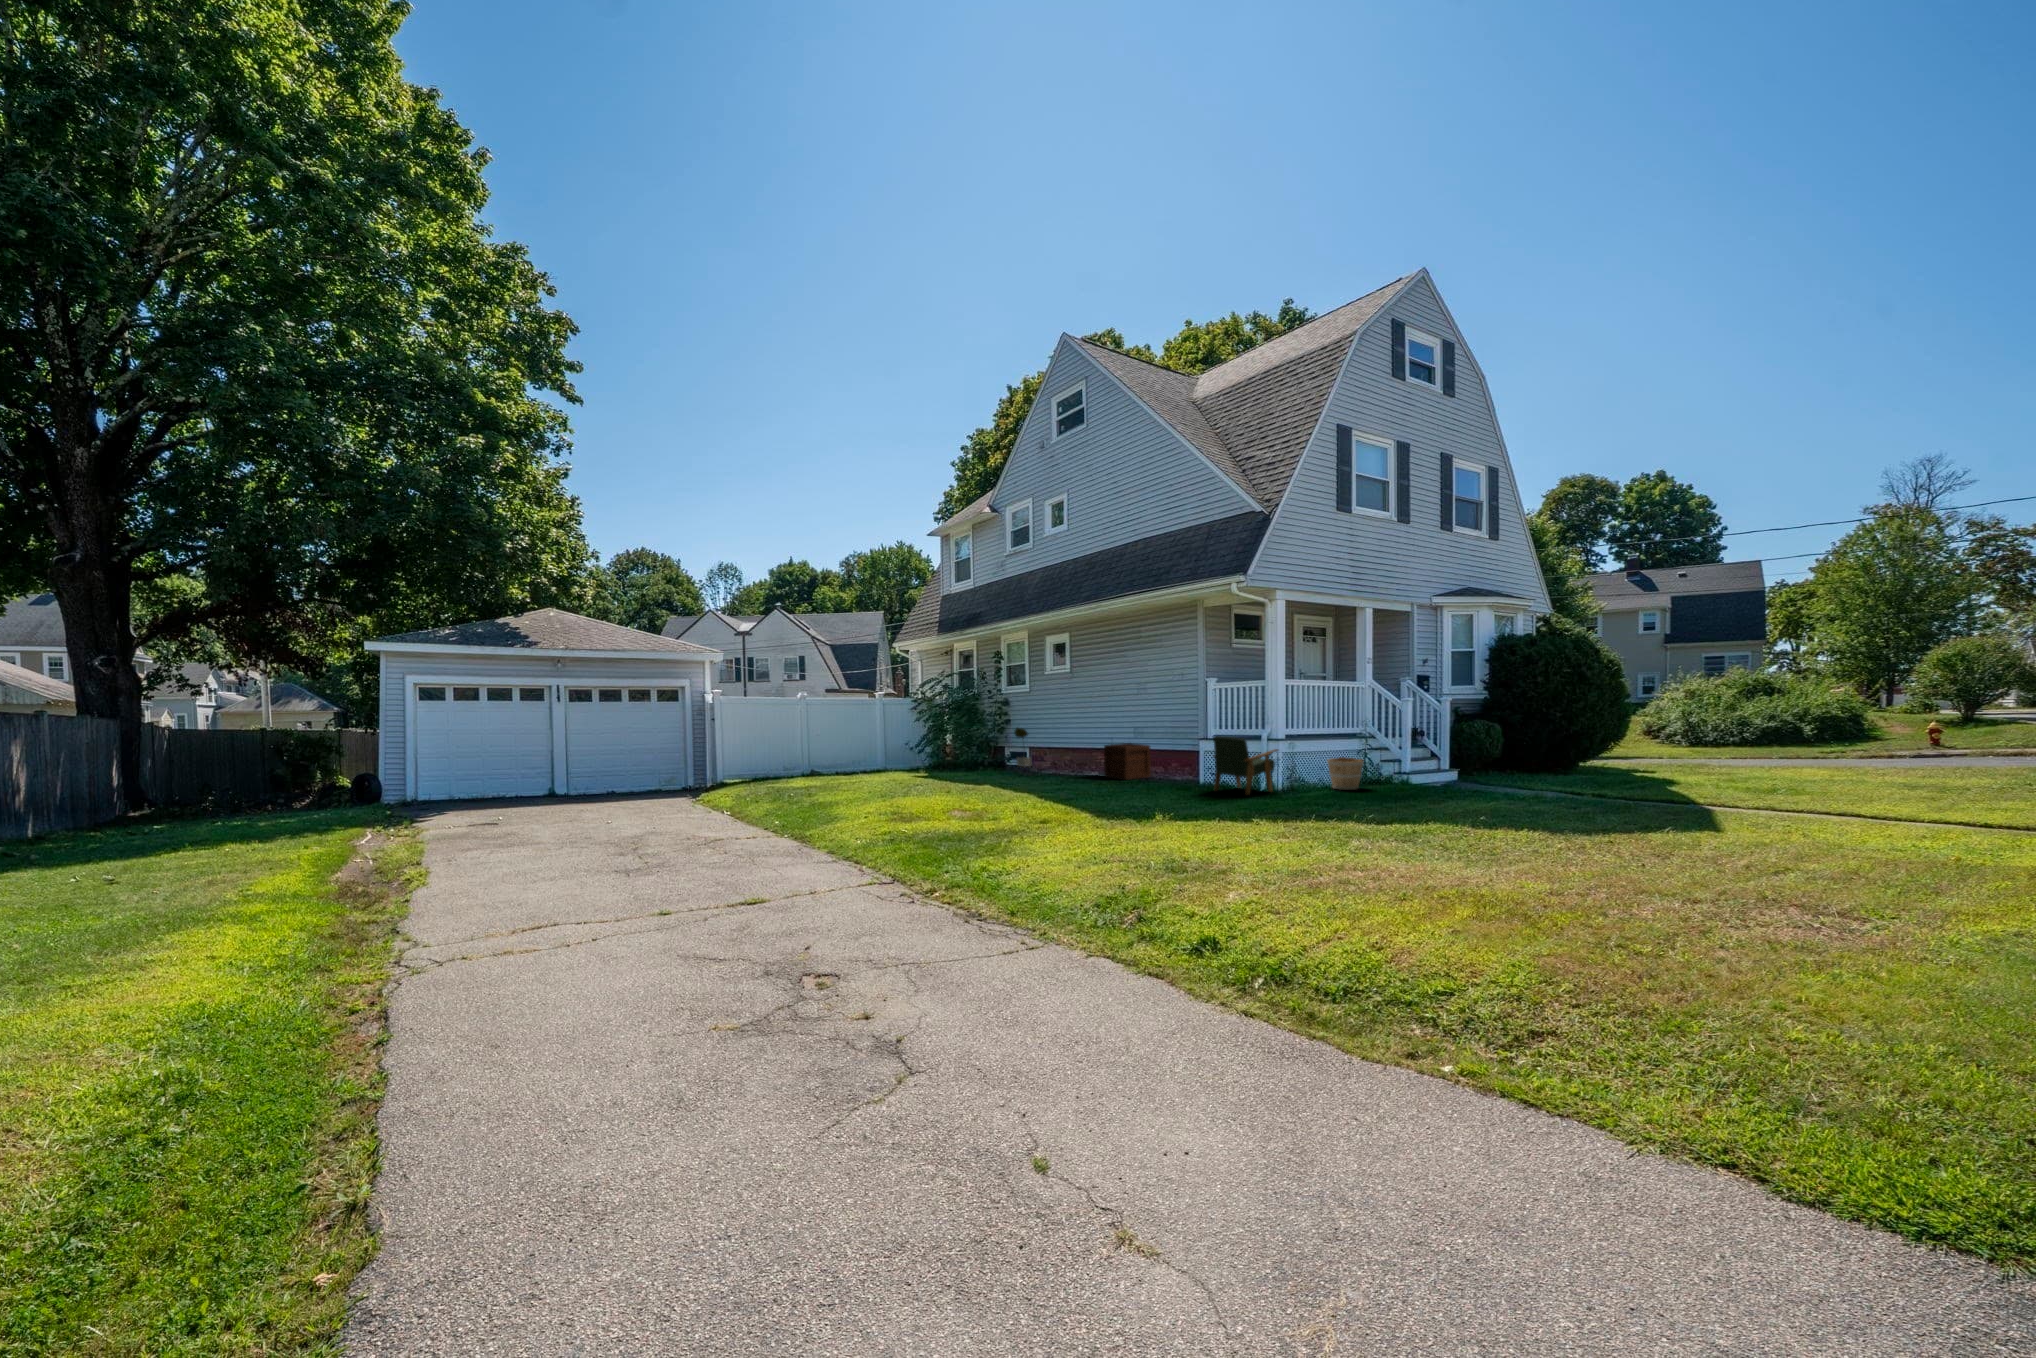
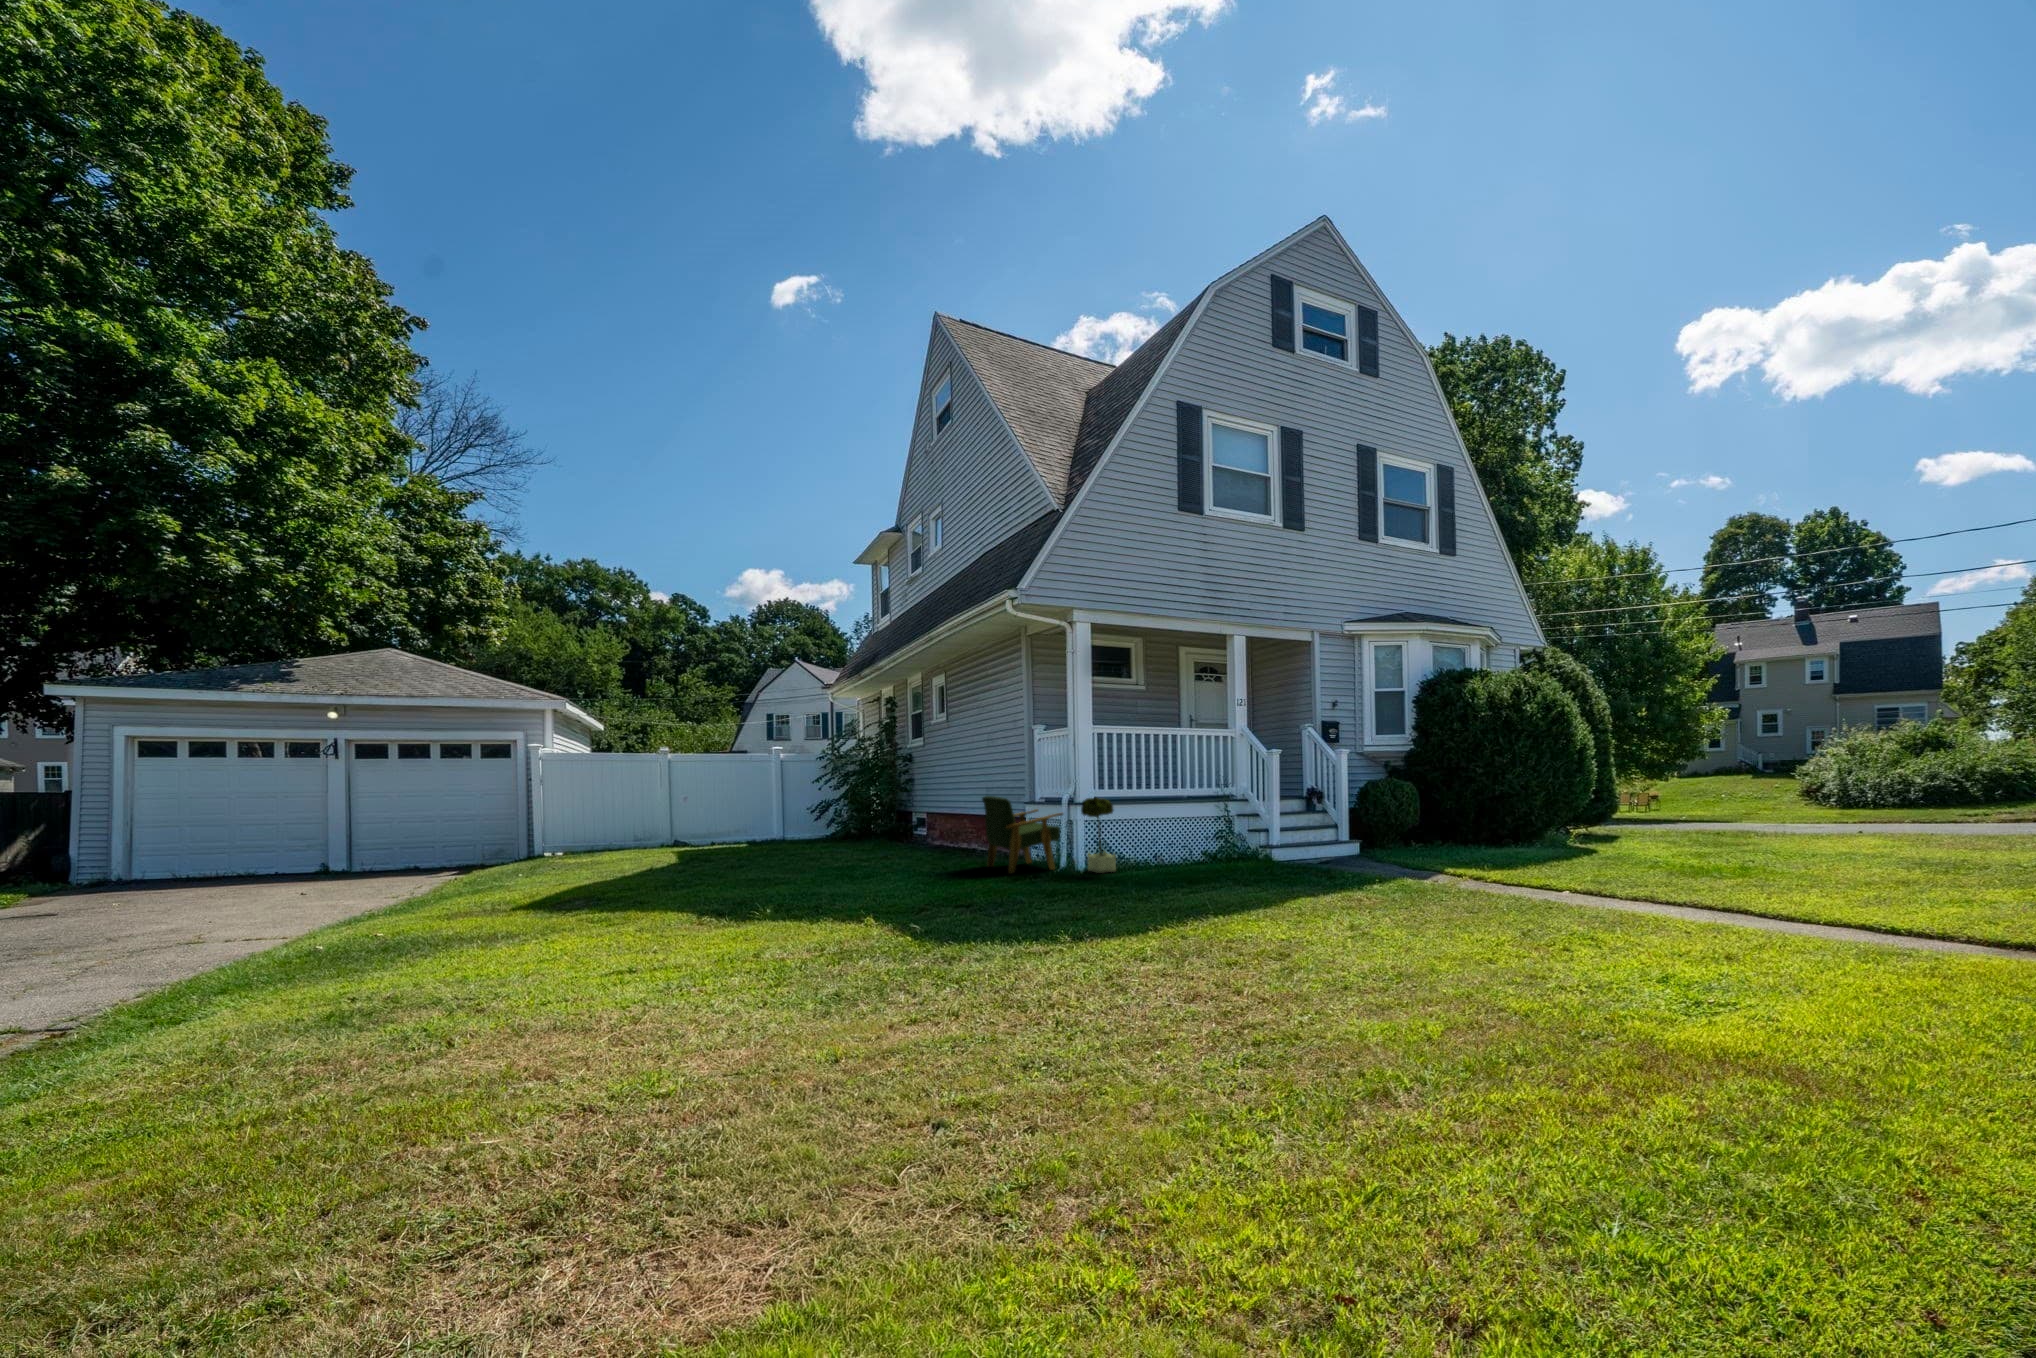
potted tree: present [1014,728,1031,767] -> present [1081,797,1116,873]
wooden crate: present [1104,743,1151,780] -> none [934,807,986,852]
wooden bucket: present [1327,757,1364,790] -> none [1136,824,1184,868]

